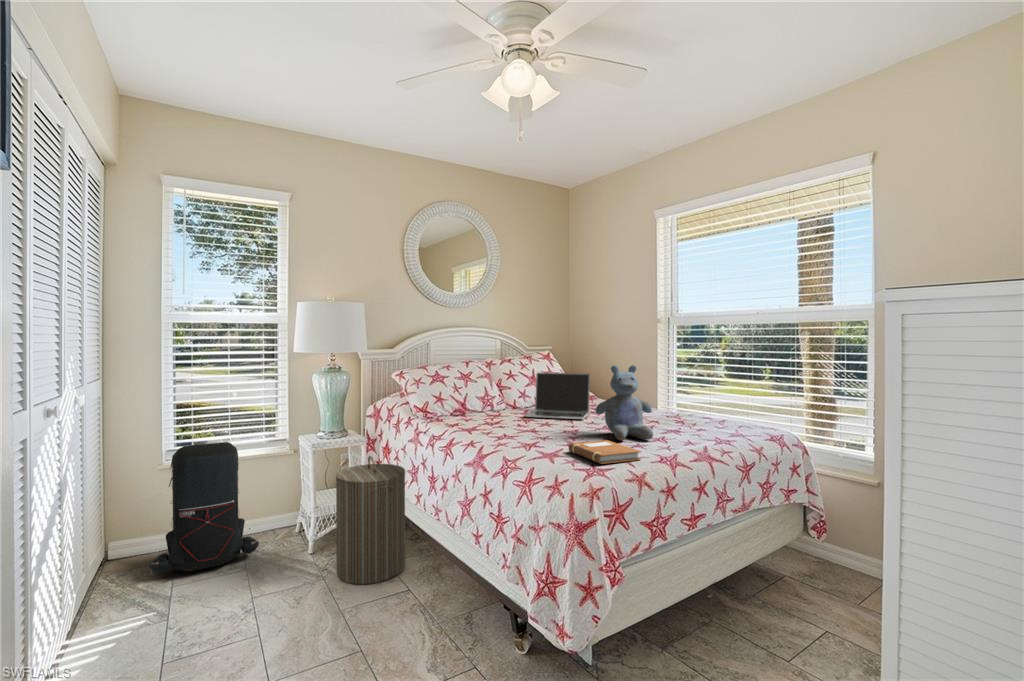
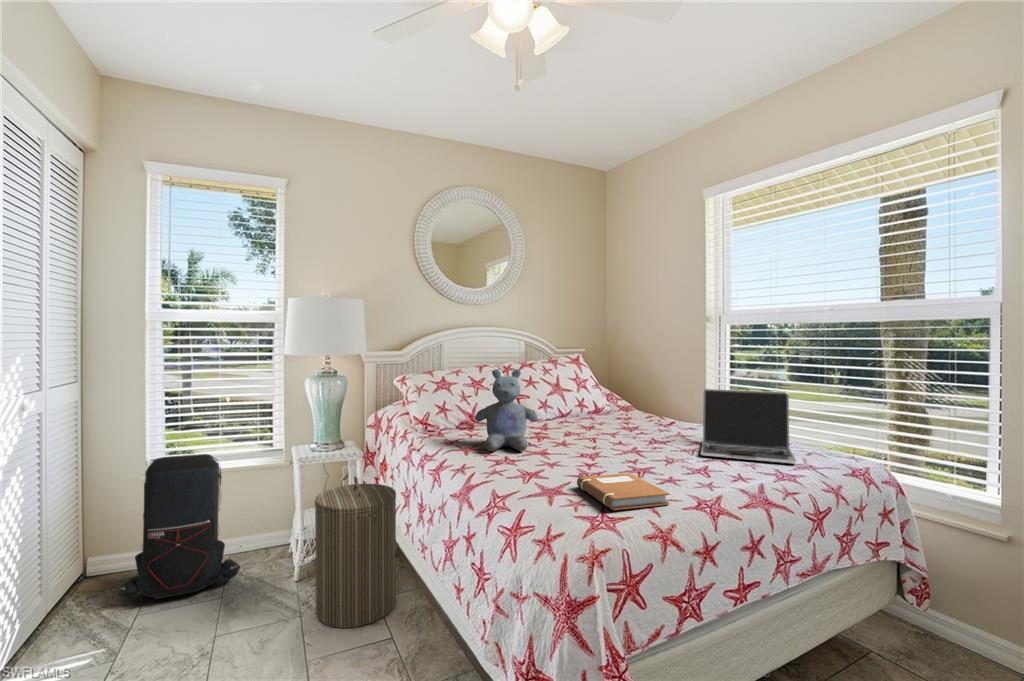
stuffed bear: present [595,365,653,440] -> present [475,369,538,451]
laptop: present [526,373,590,419] -> present [701,389,796,464]

